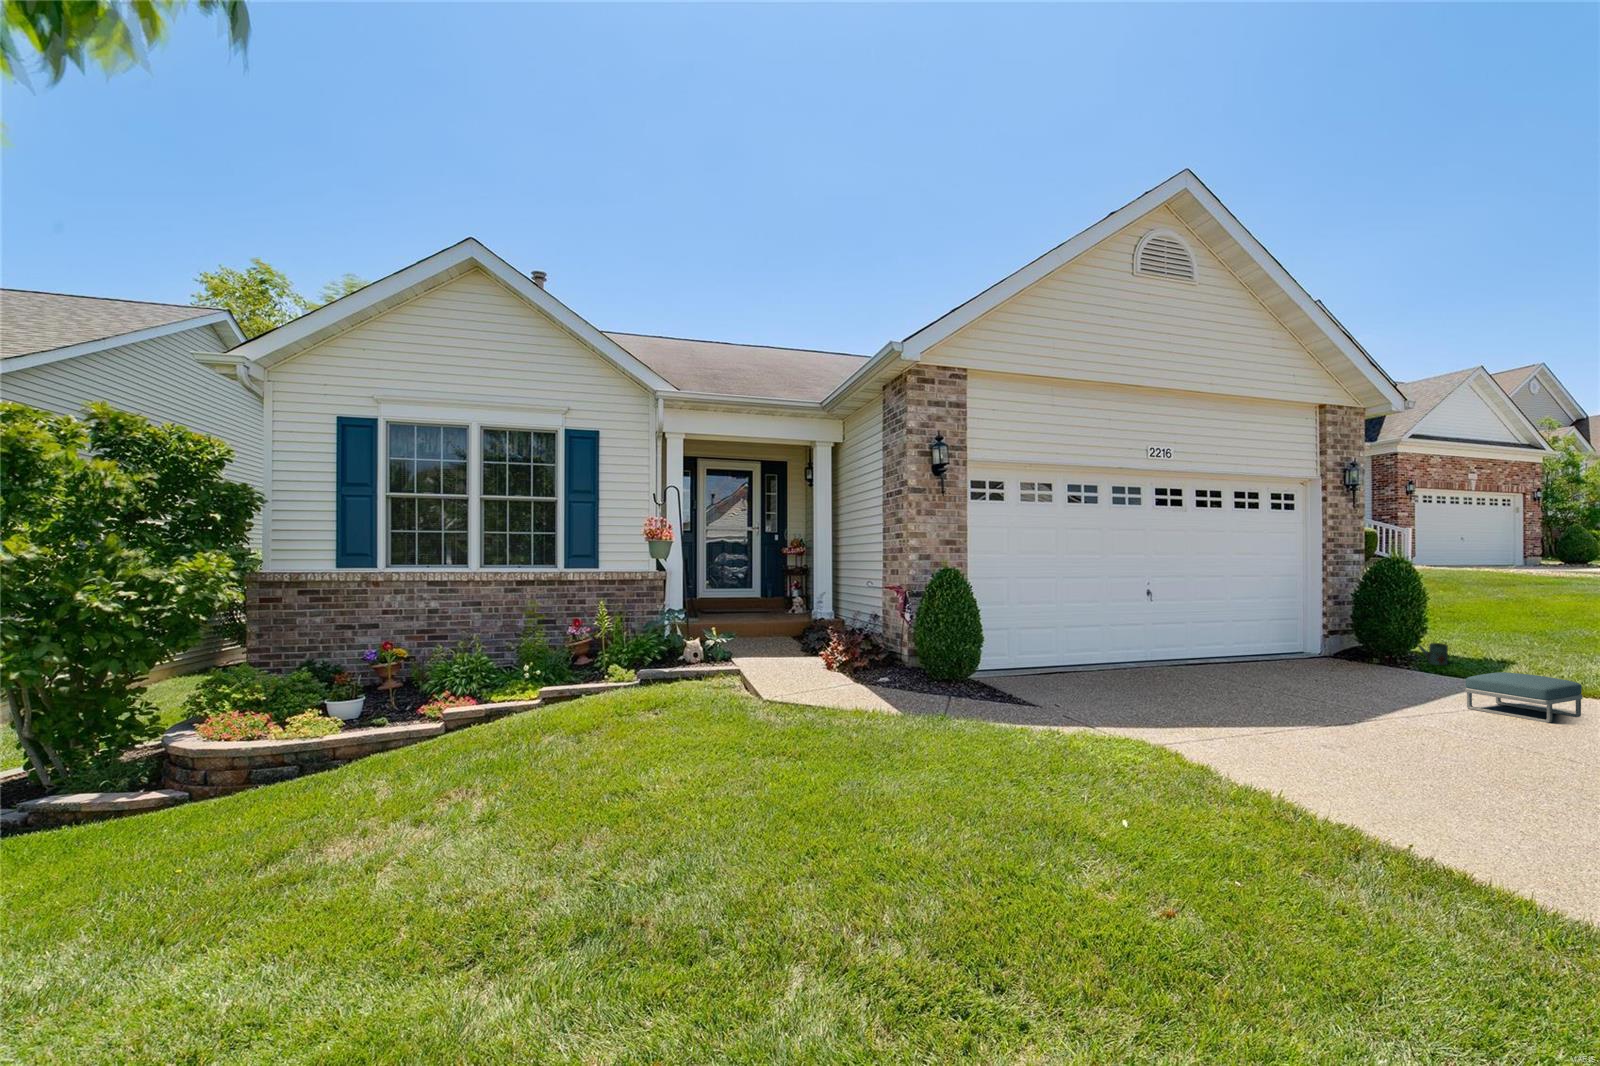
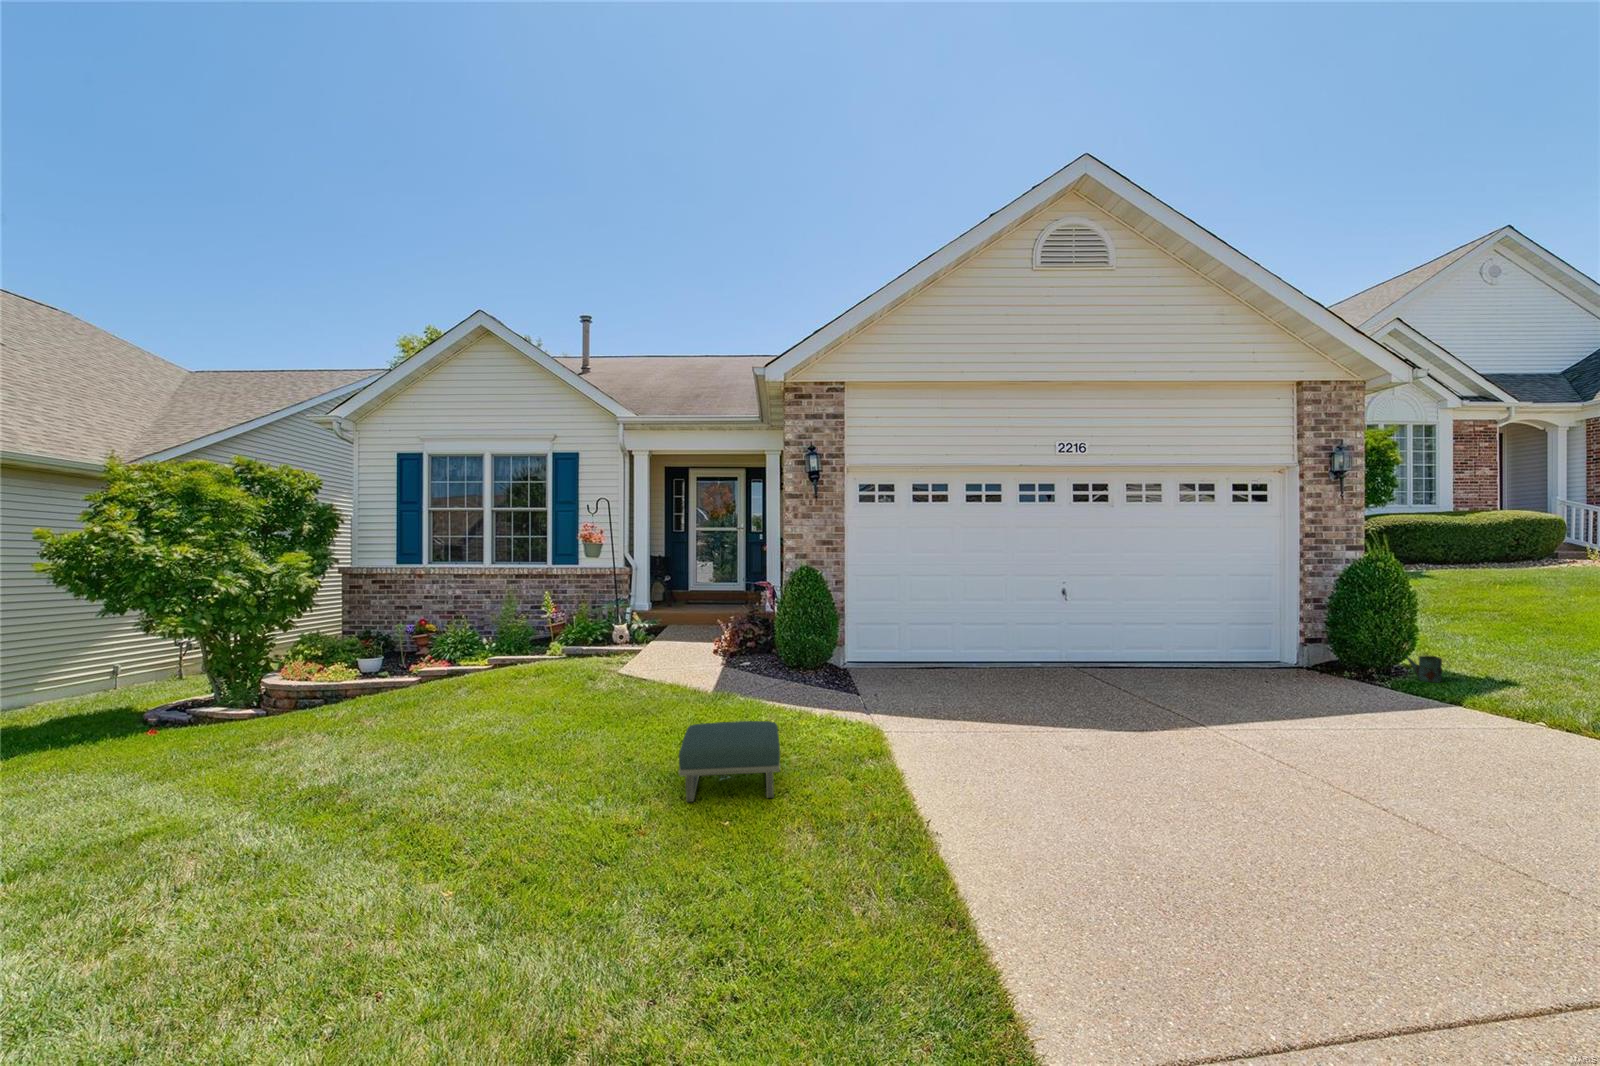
footstool: present [1465,672,1583,723] -> present [679,721,780,802]

